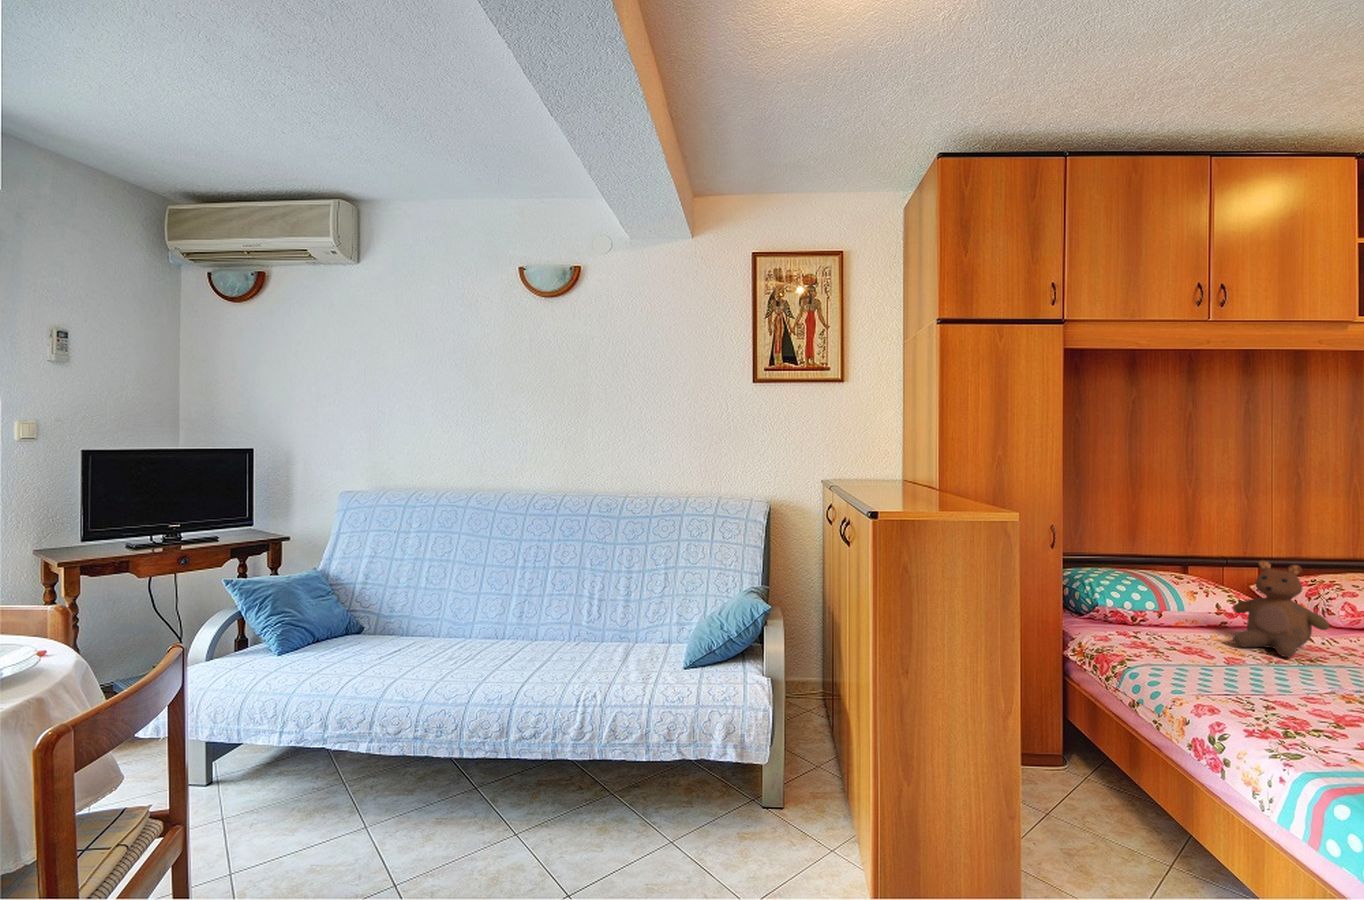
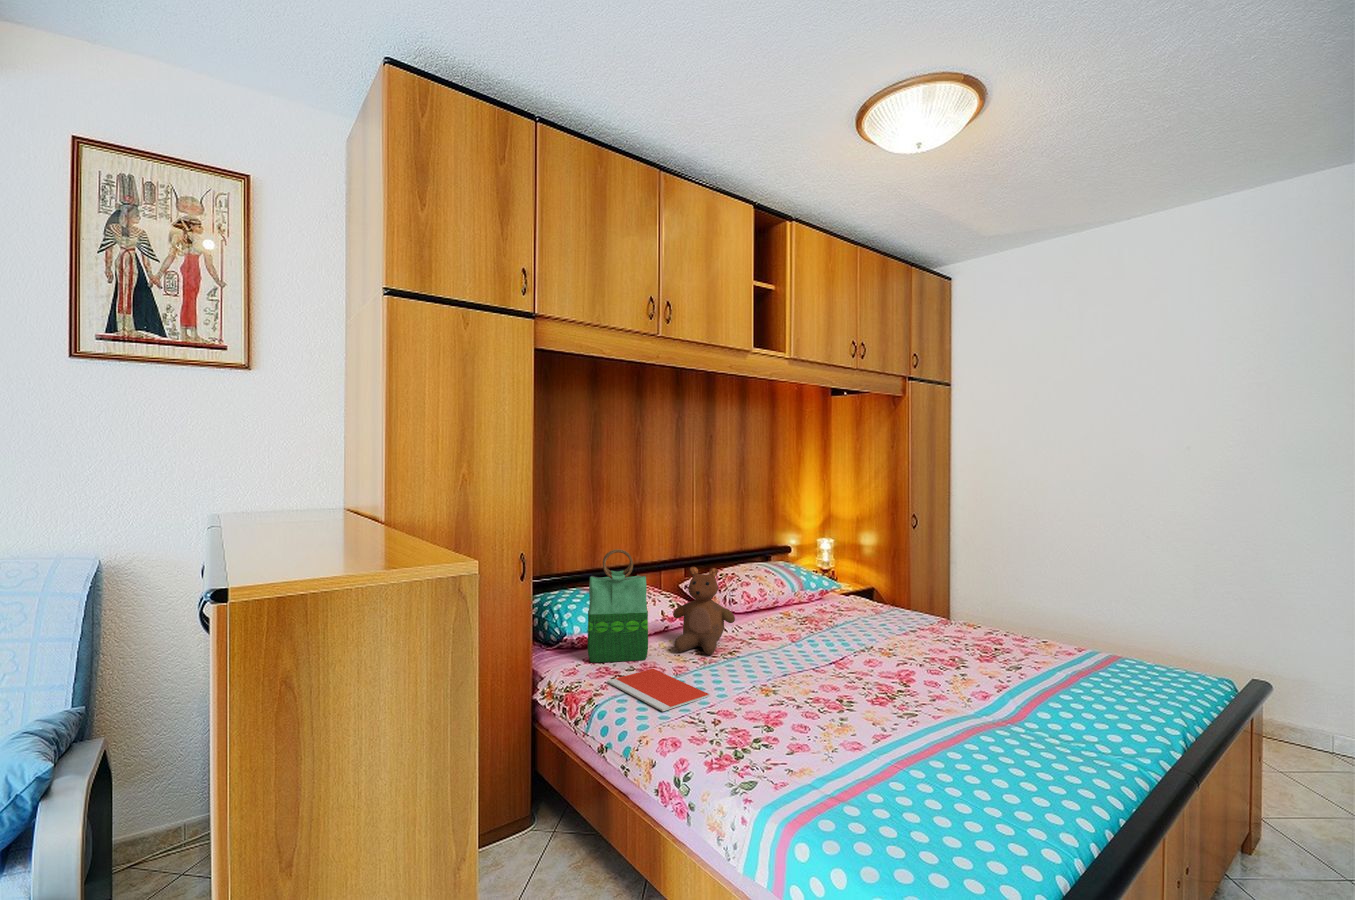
tote bag: none [1121,531,1196,645] -> present [588,549,648,662]
notebook: none [1143,651,1279,691] -> present [607,669,710,711]

